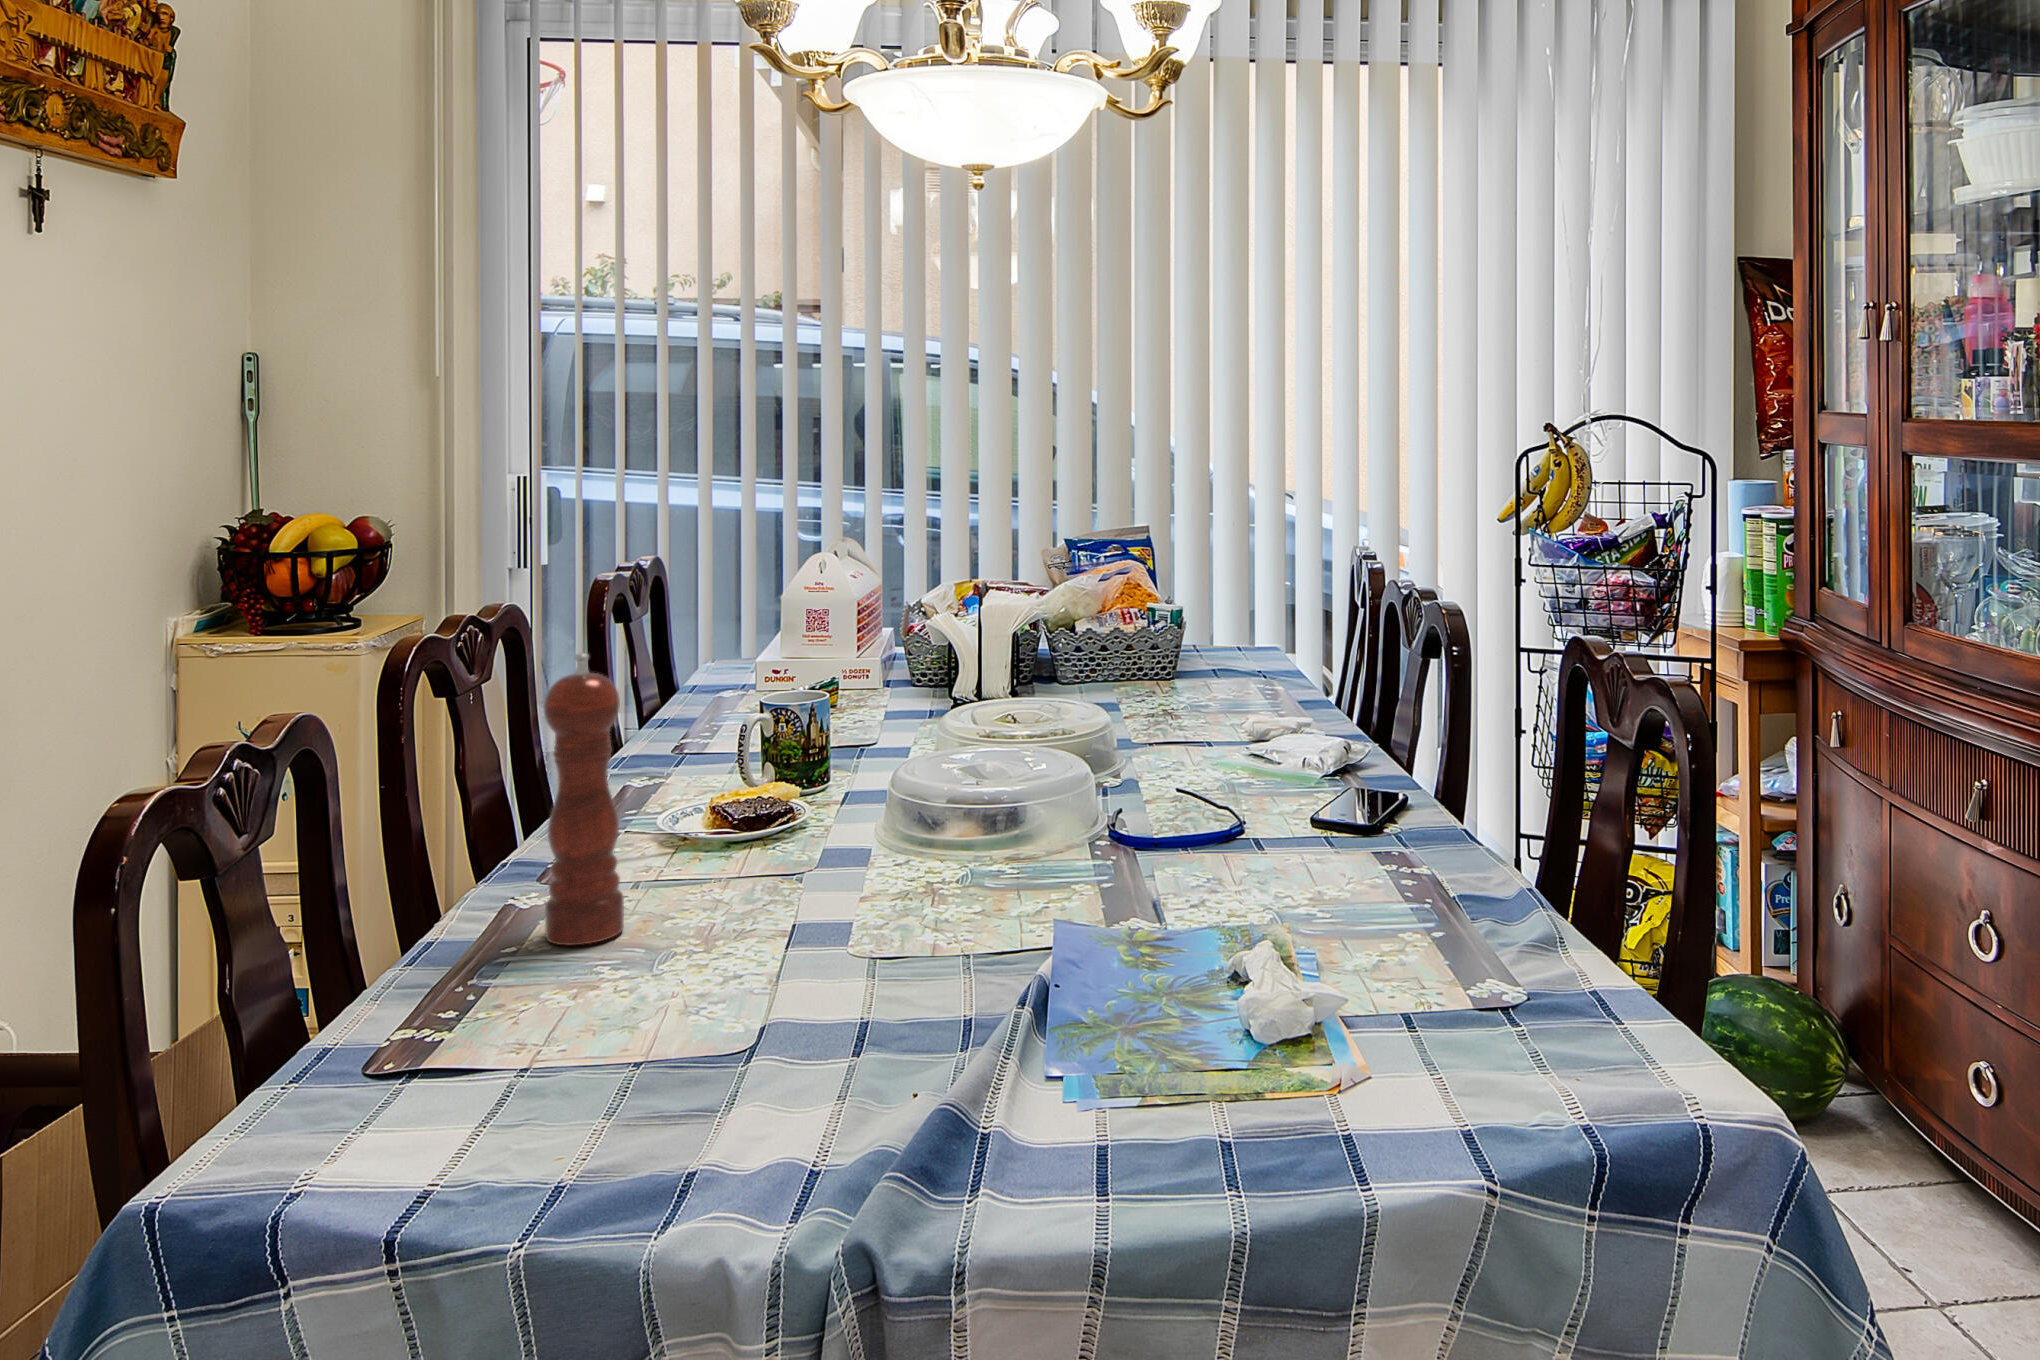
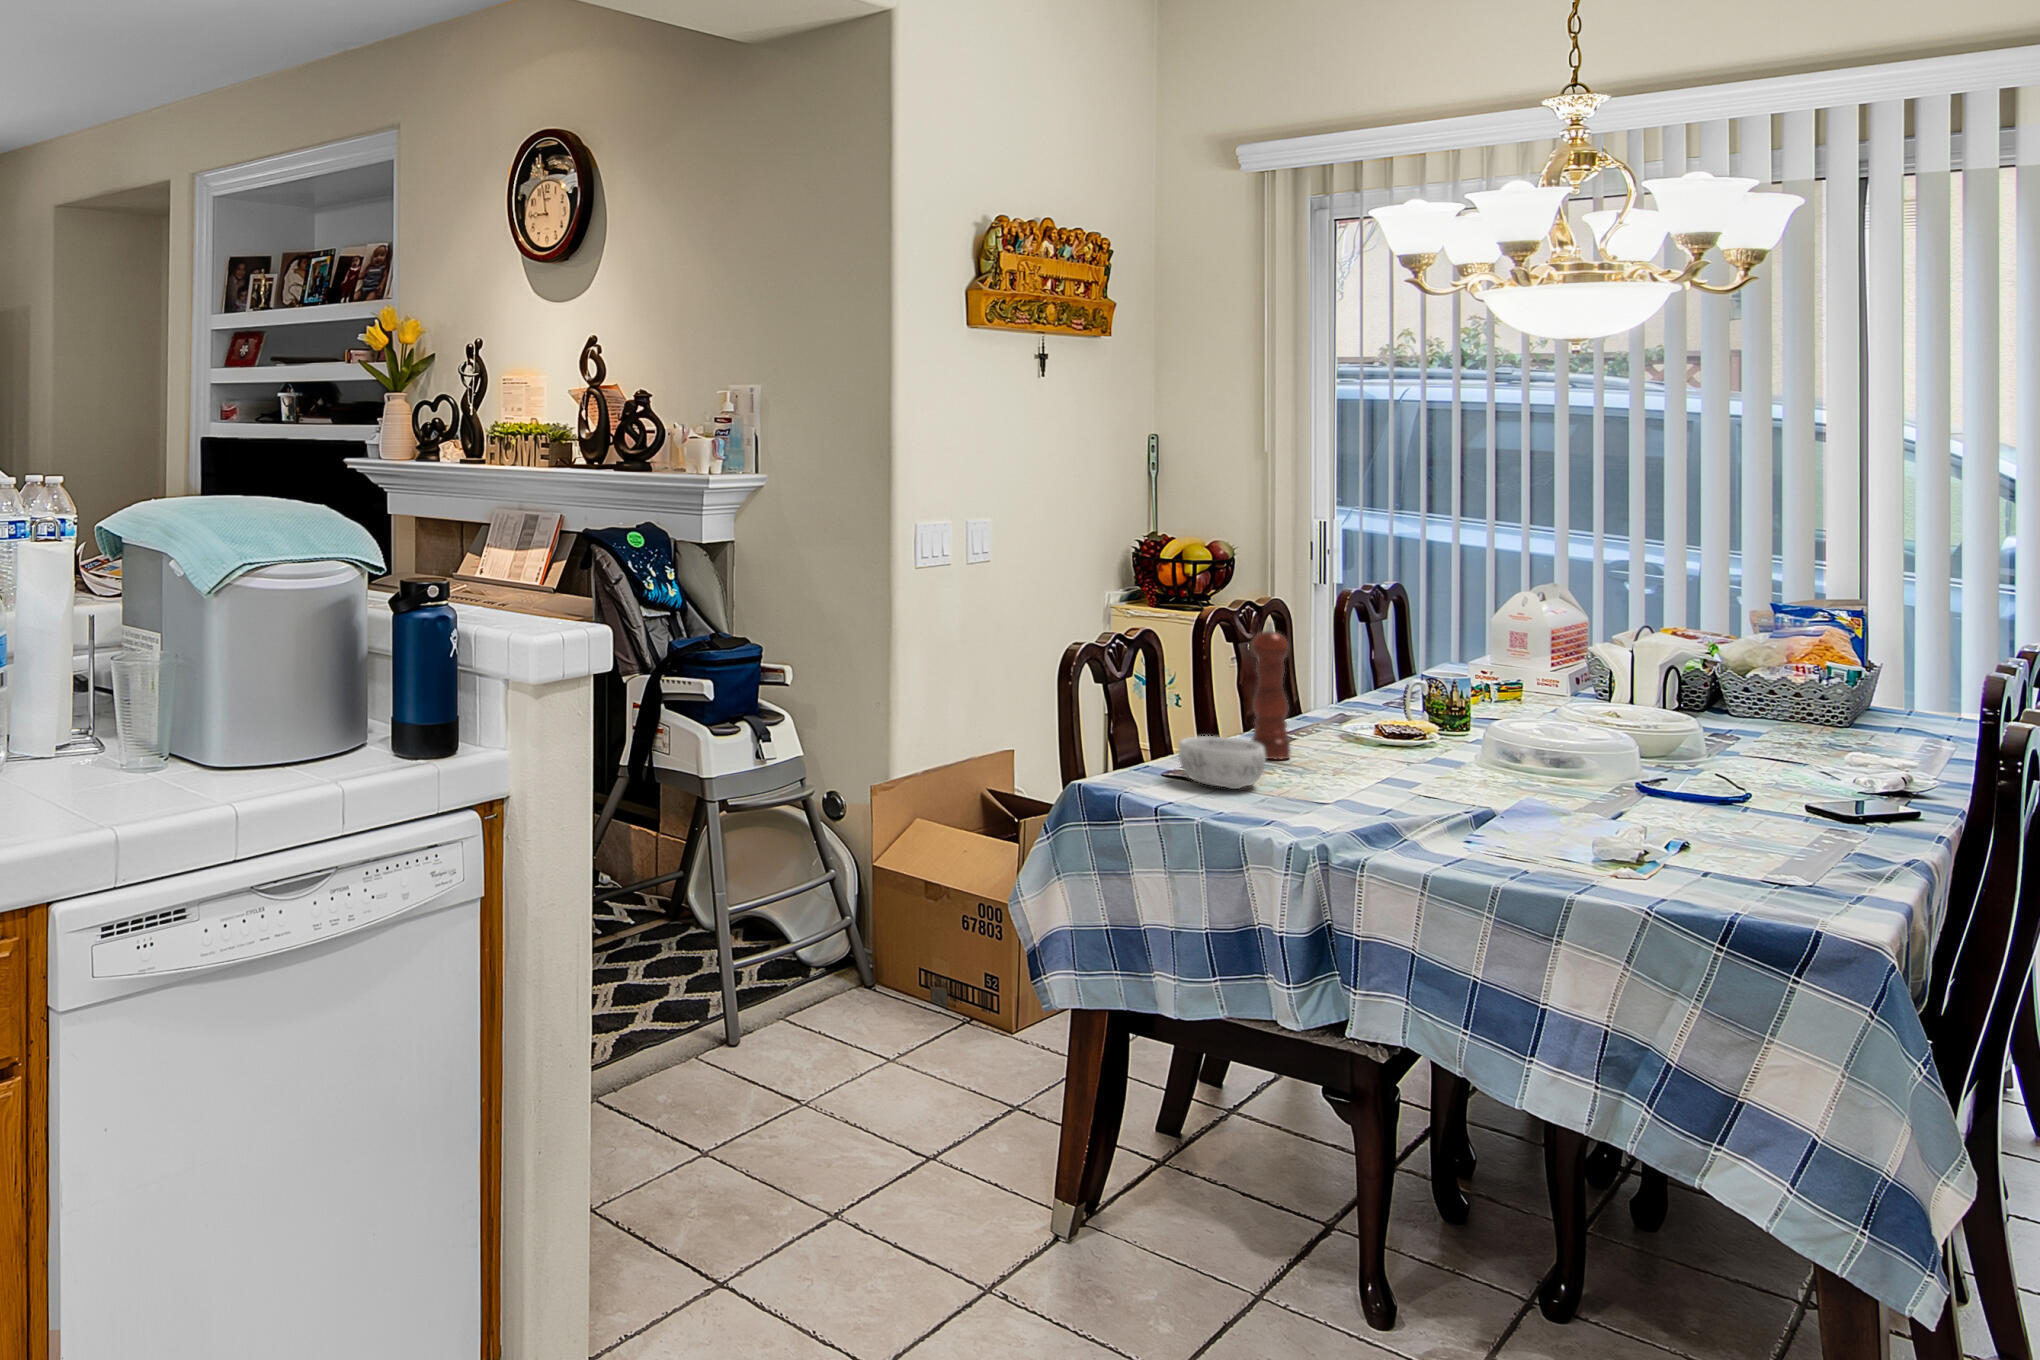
decorative bowl: none [415,937,620,1083] -> present [1178,736,1265,789]

